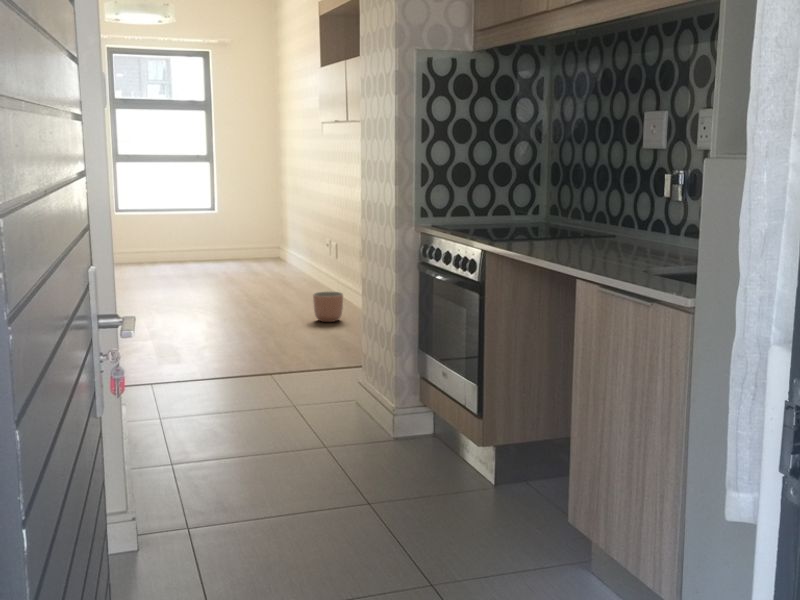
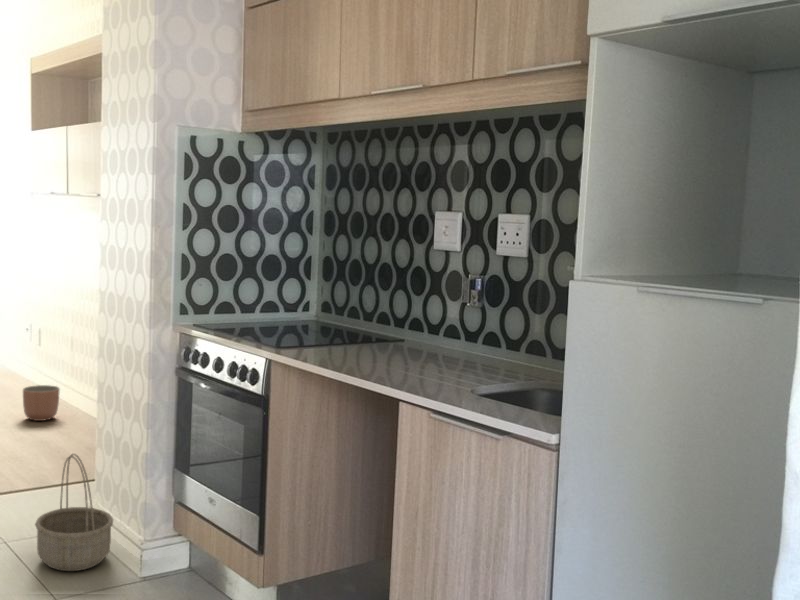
basket: none [311,335,372,430] -> present [35,454,113,571]

